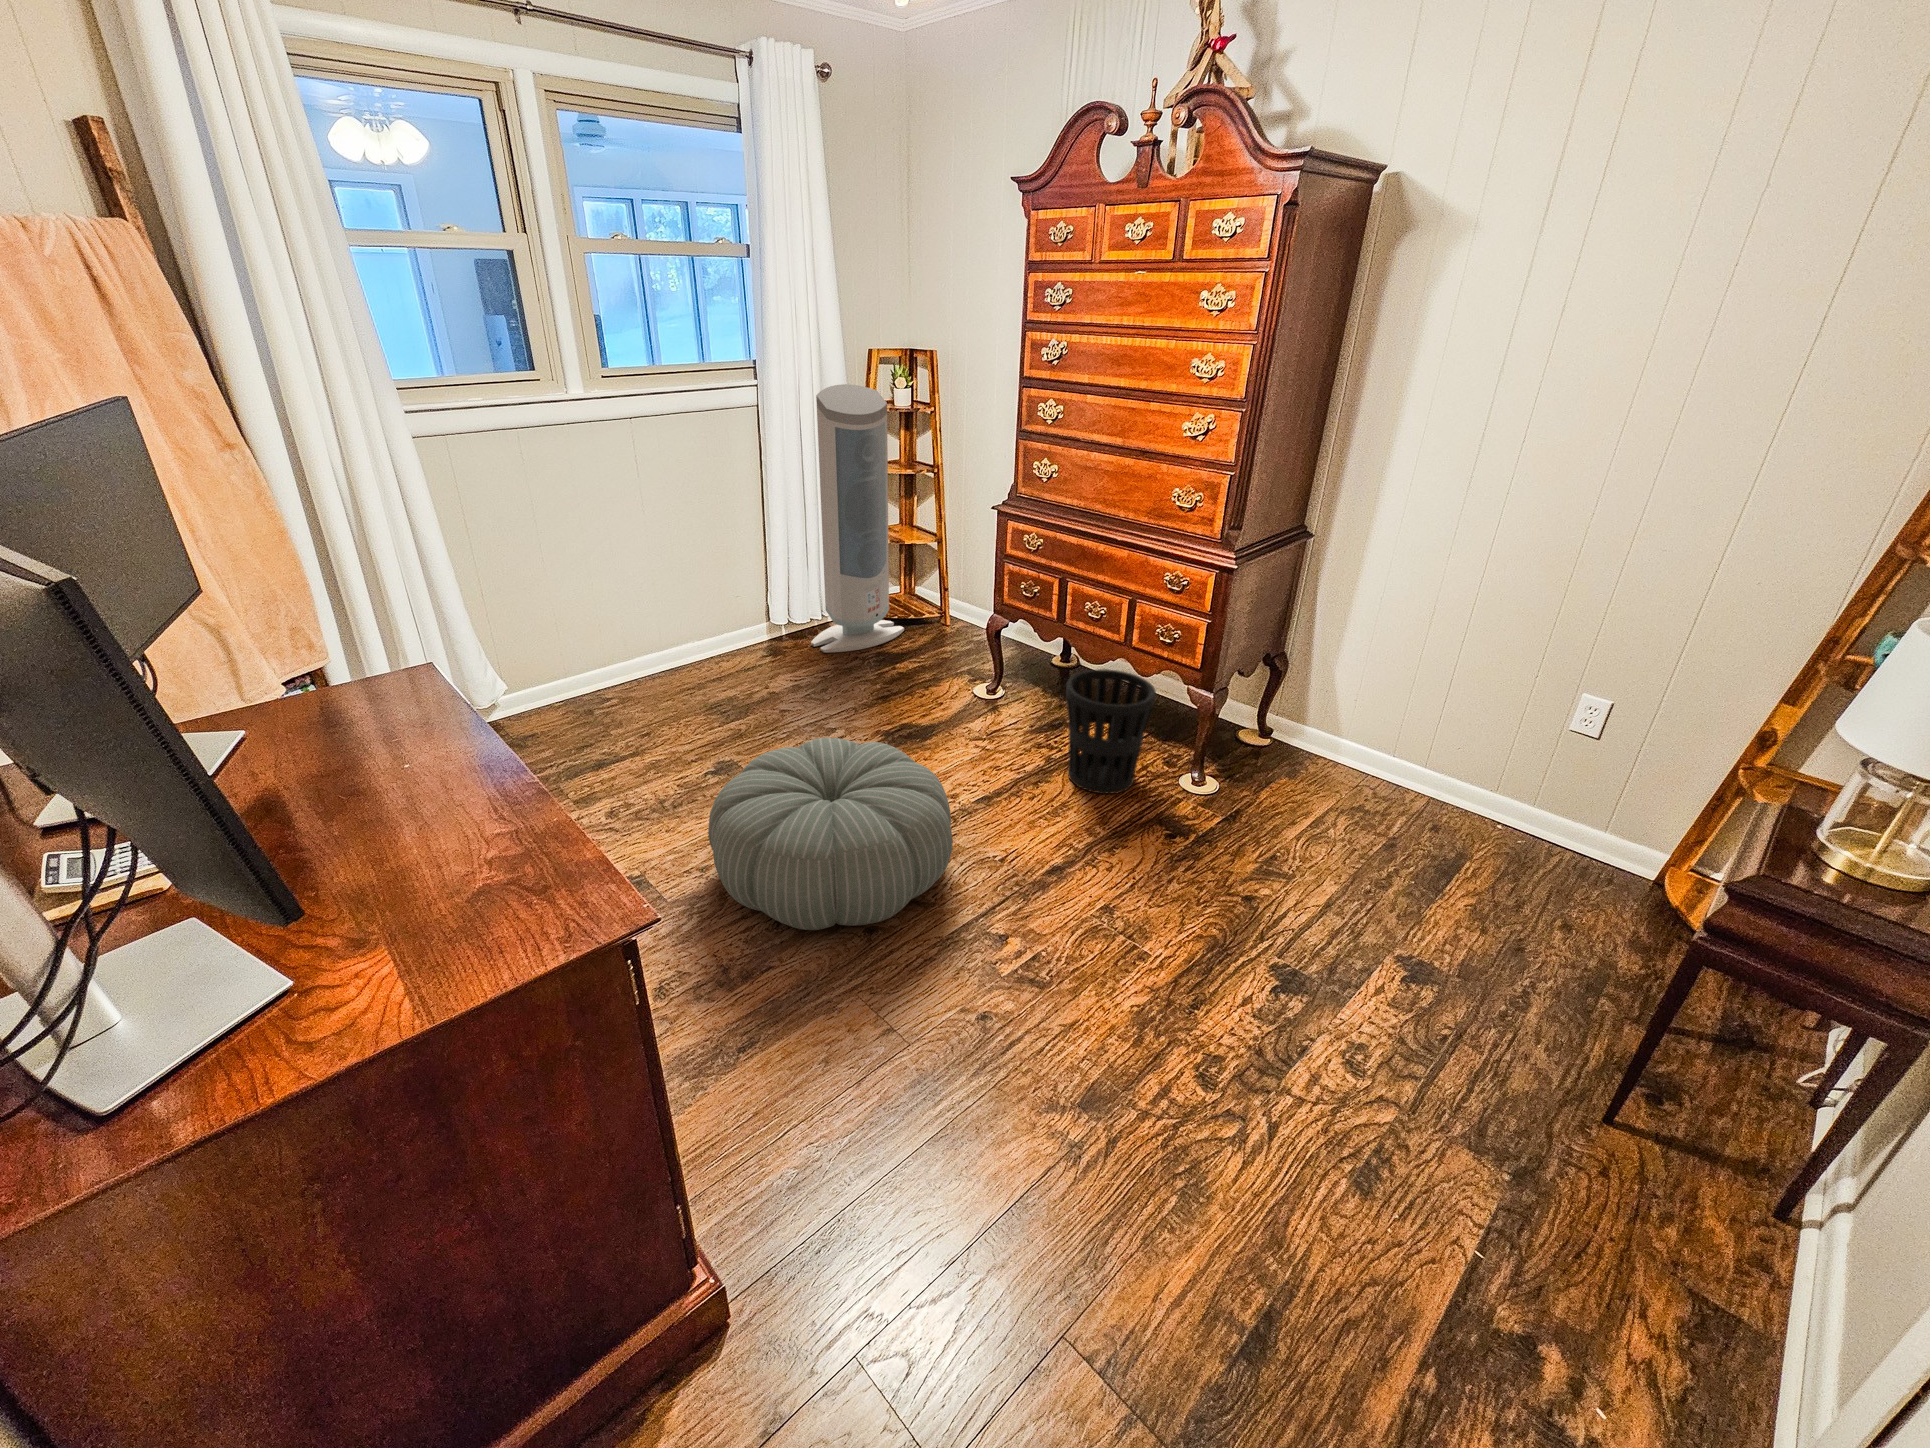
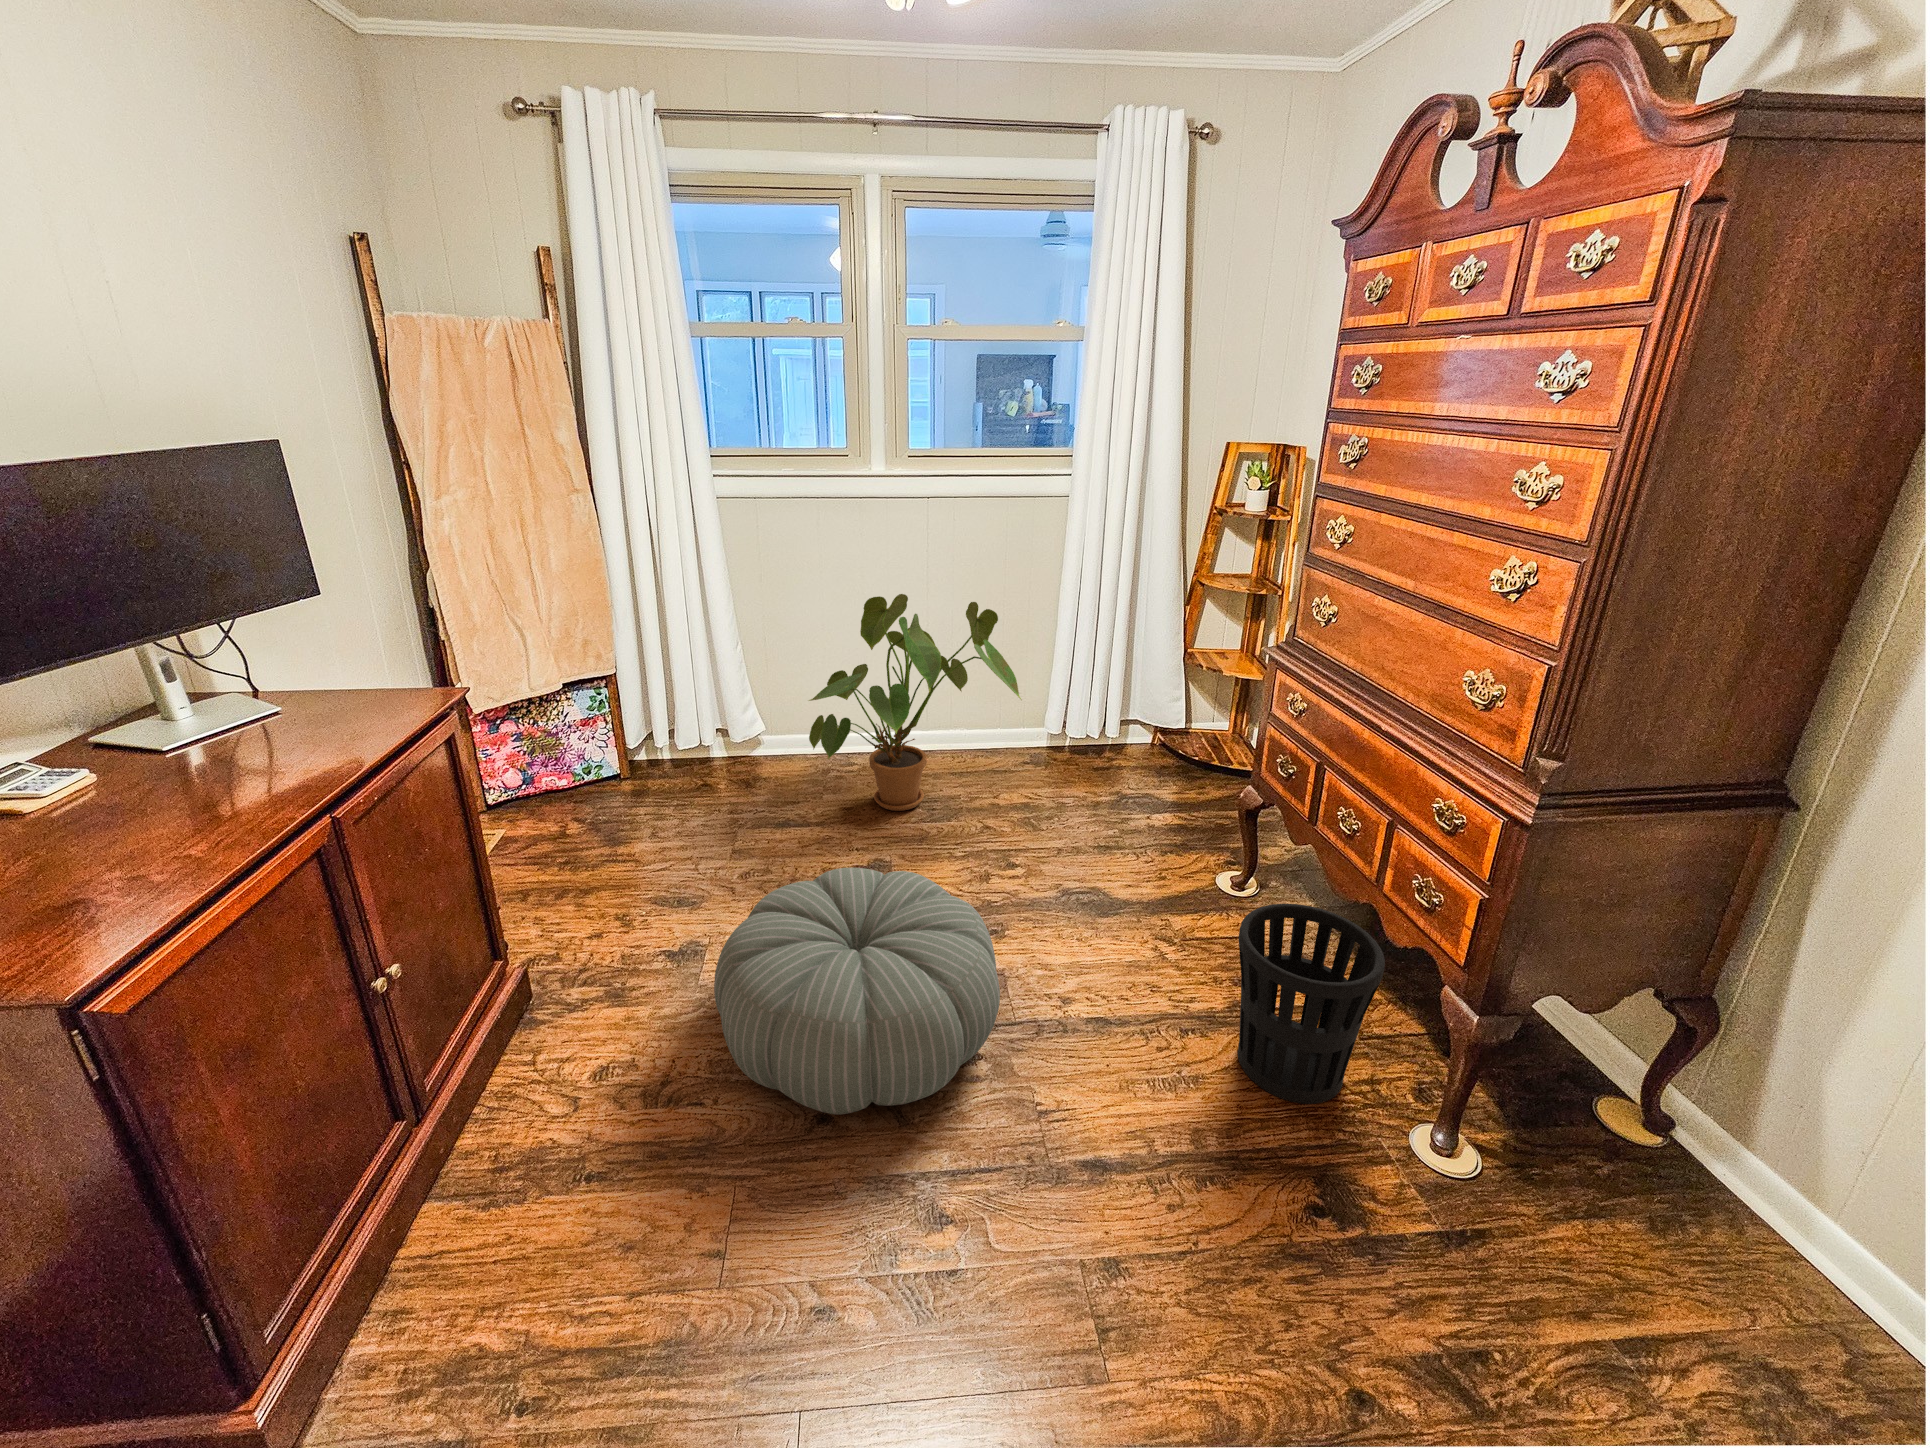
air purifier: present [811,384,904,653] -> none [1083,474,1212,783]
house plant: none [585,516,789,723] -> present [809,594,1021,811]

